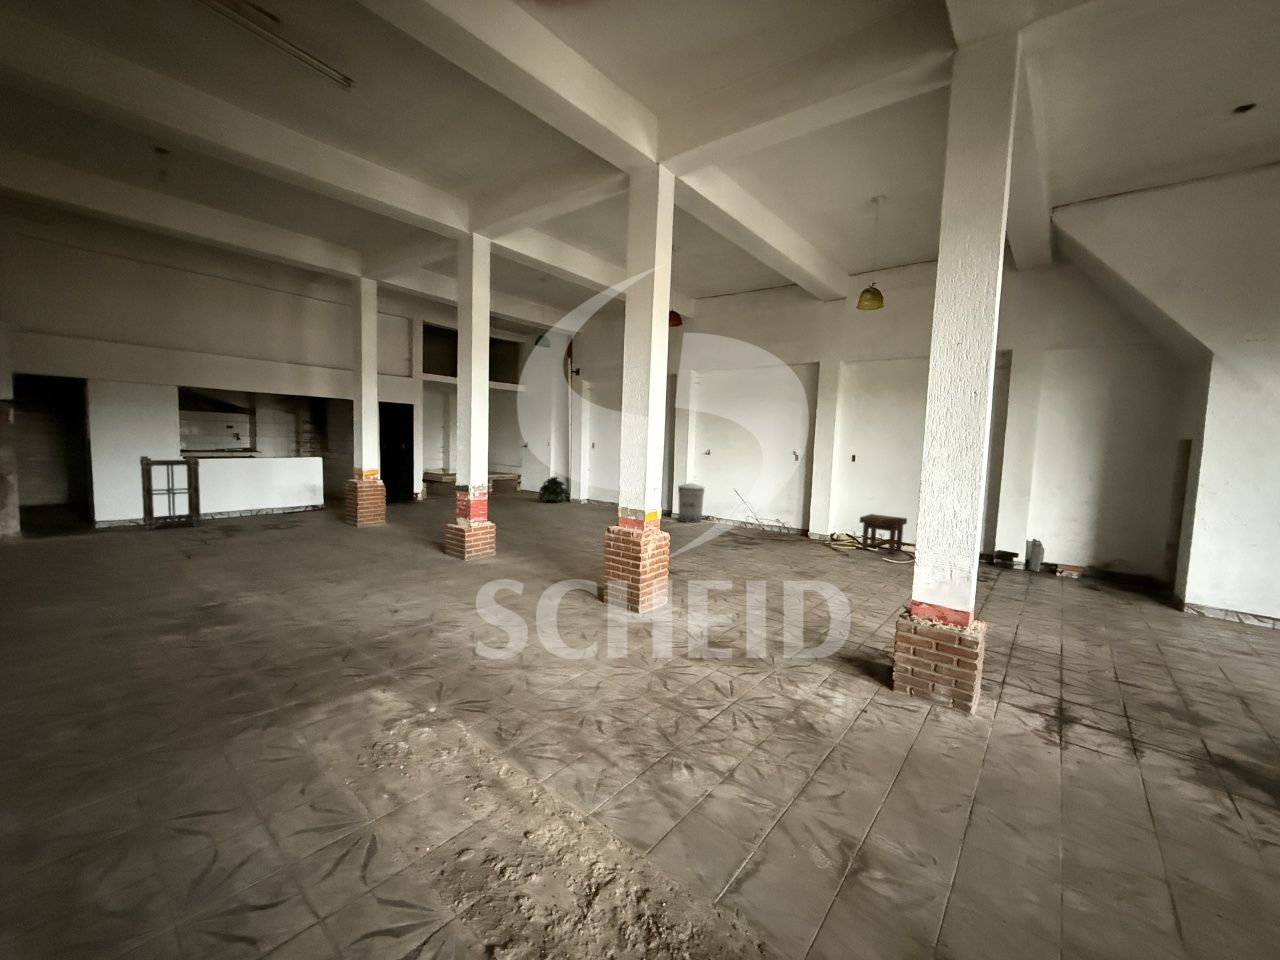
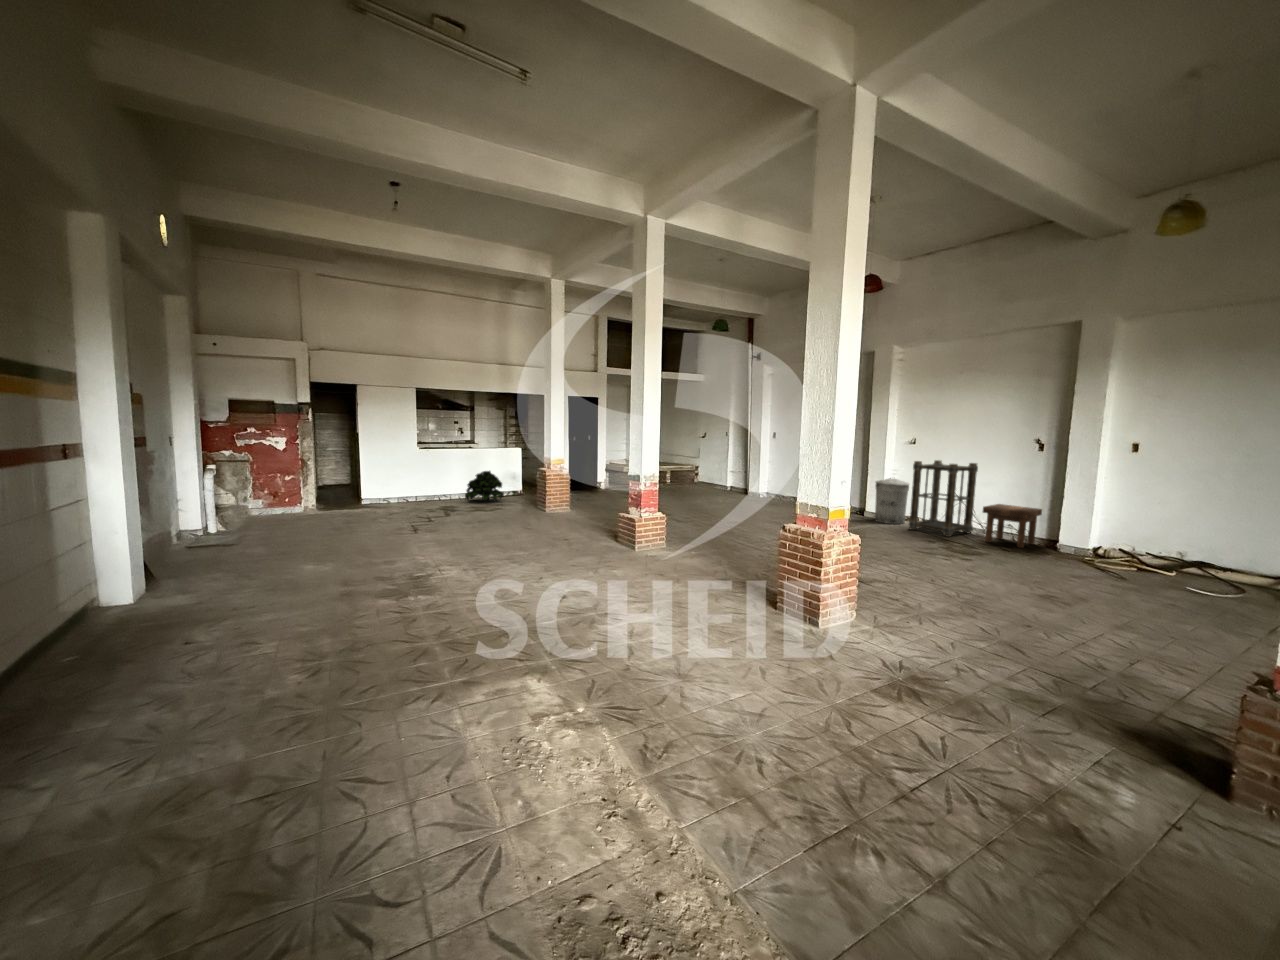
shelving unit: present [140,456,202,530] -> present [909,460,978,537]
potted plant: present [538,477,570,501] -> present [465,471,504,502]
stool: present [860,514,907,554] -> present [983,504,1042,548]

